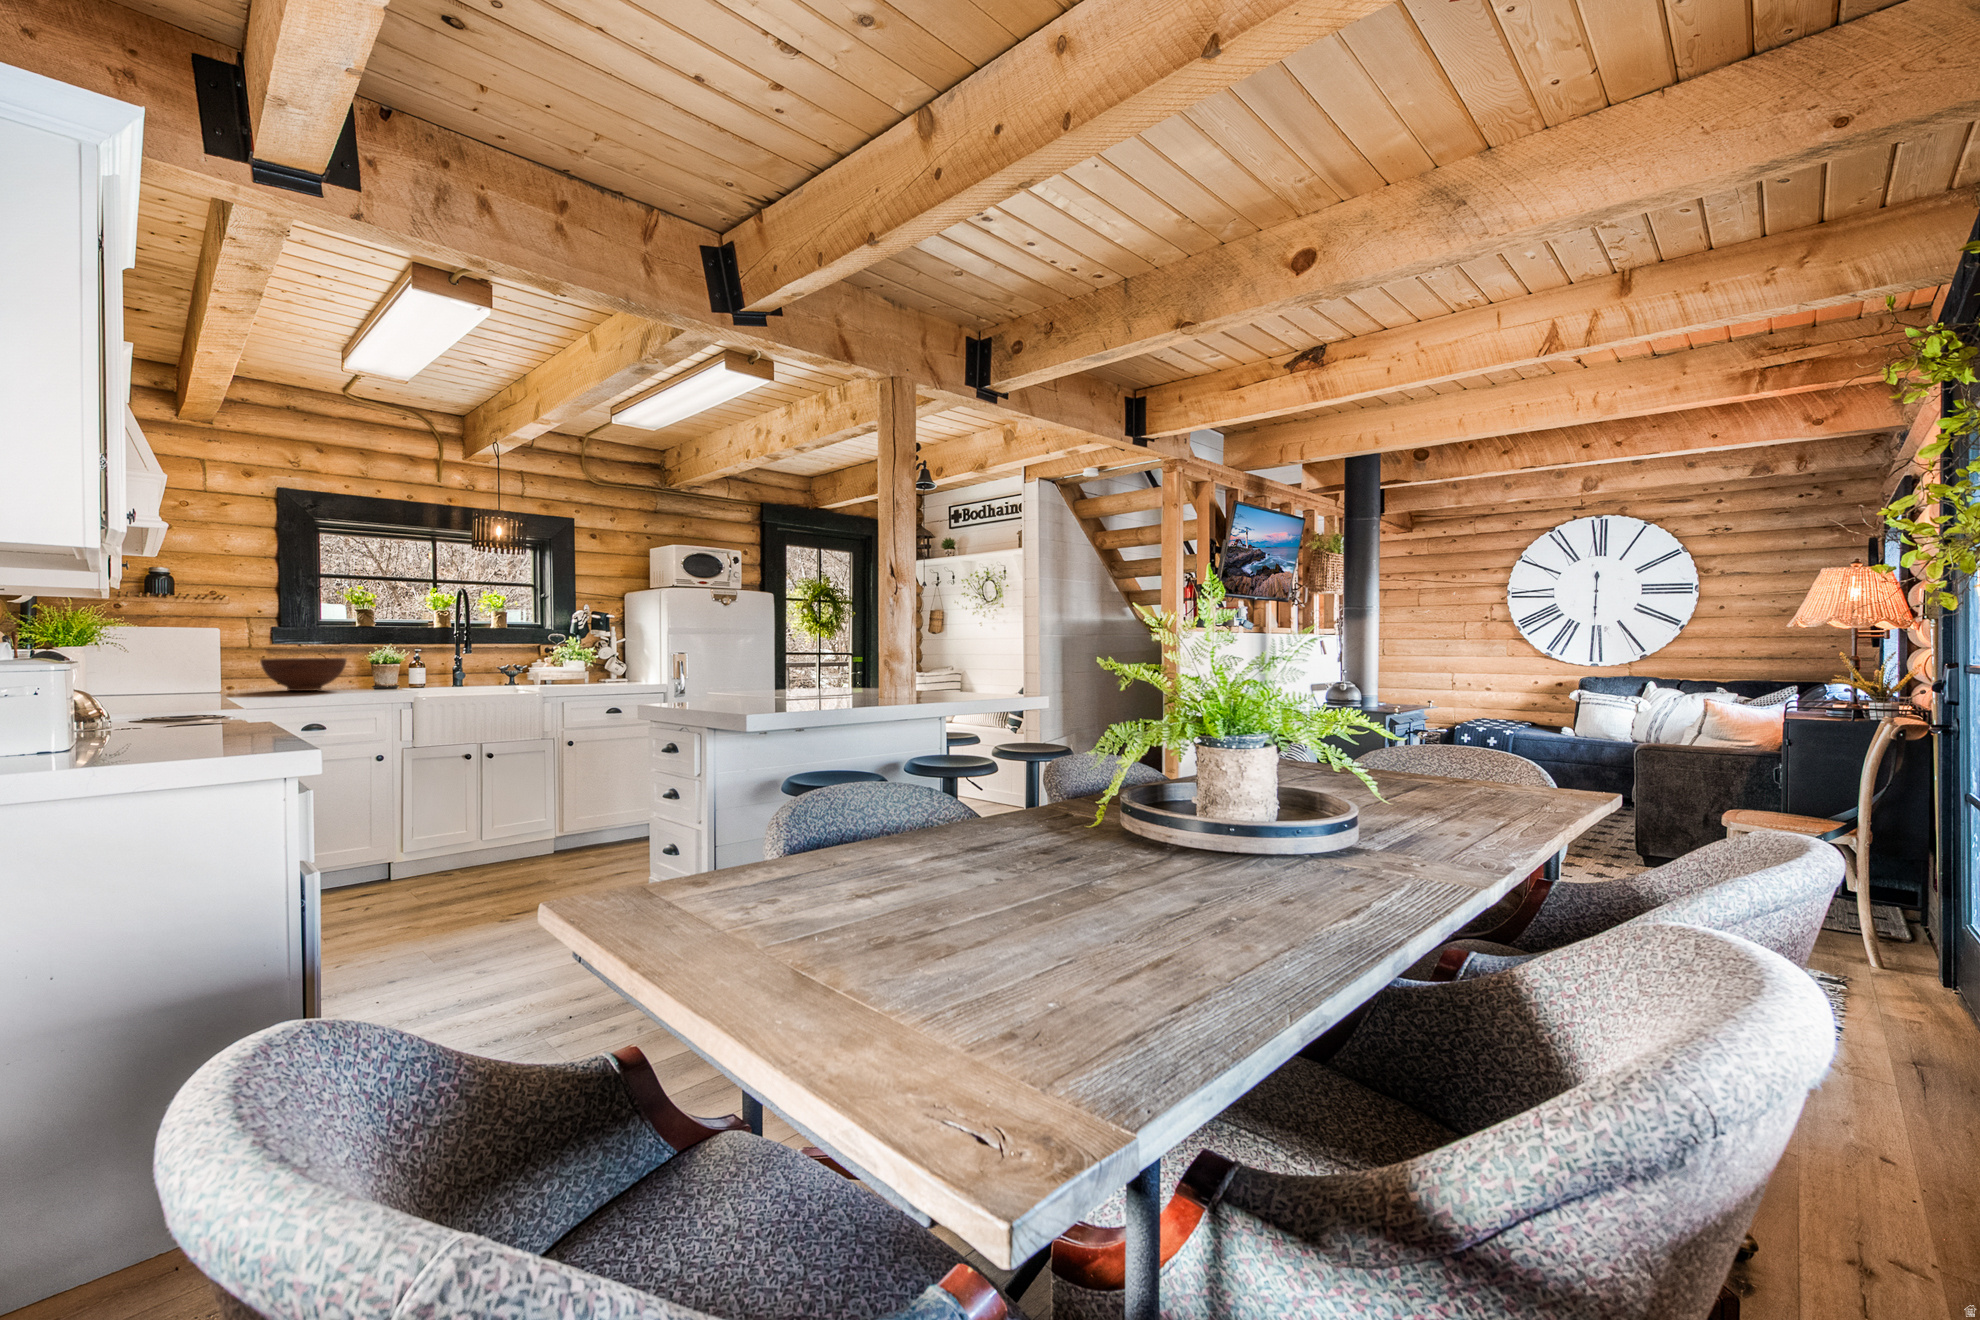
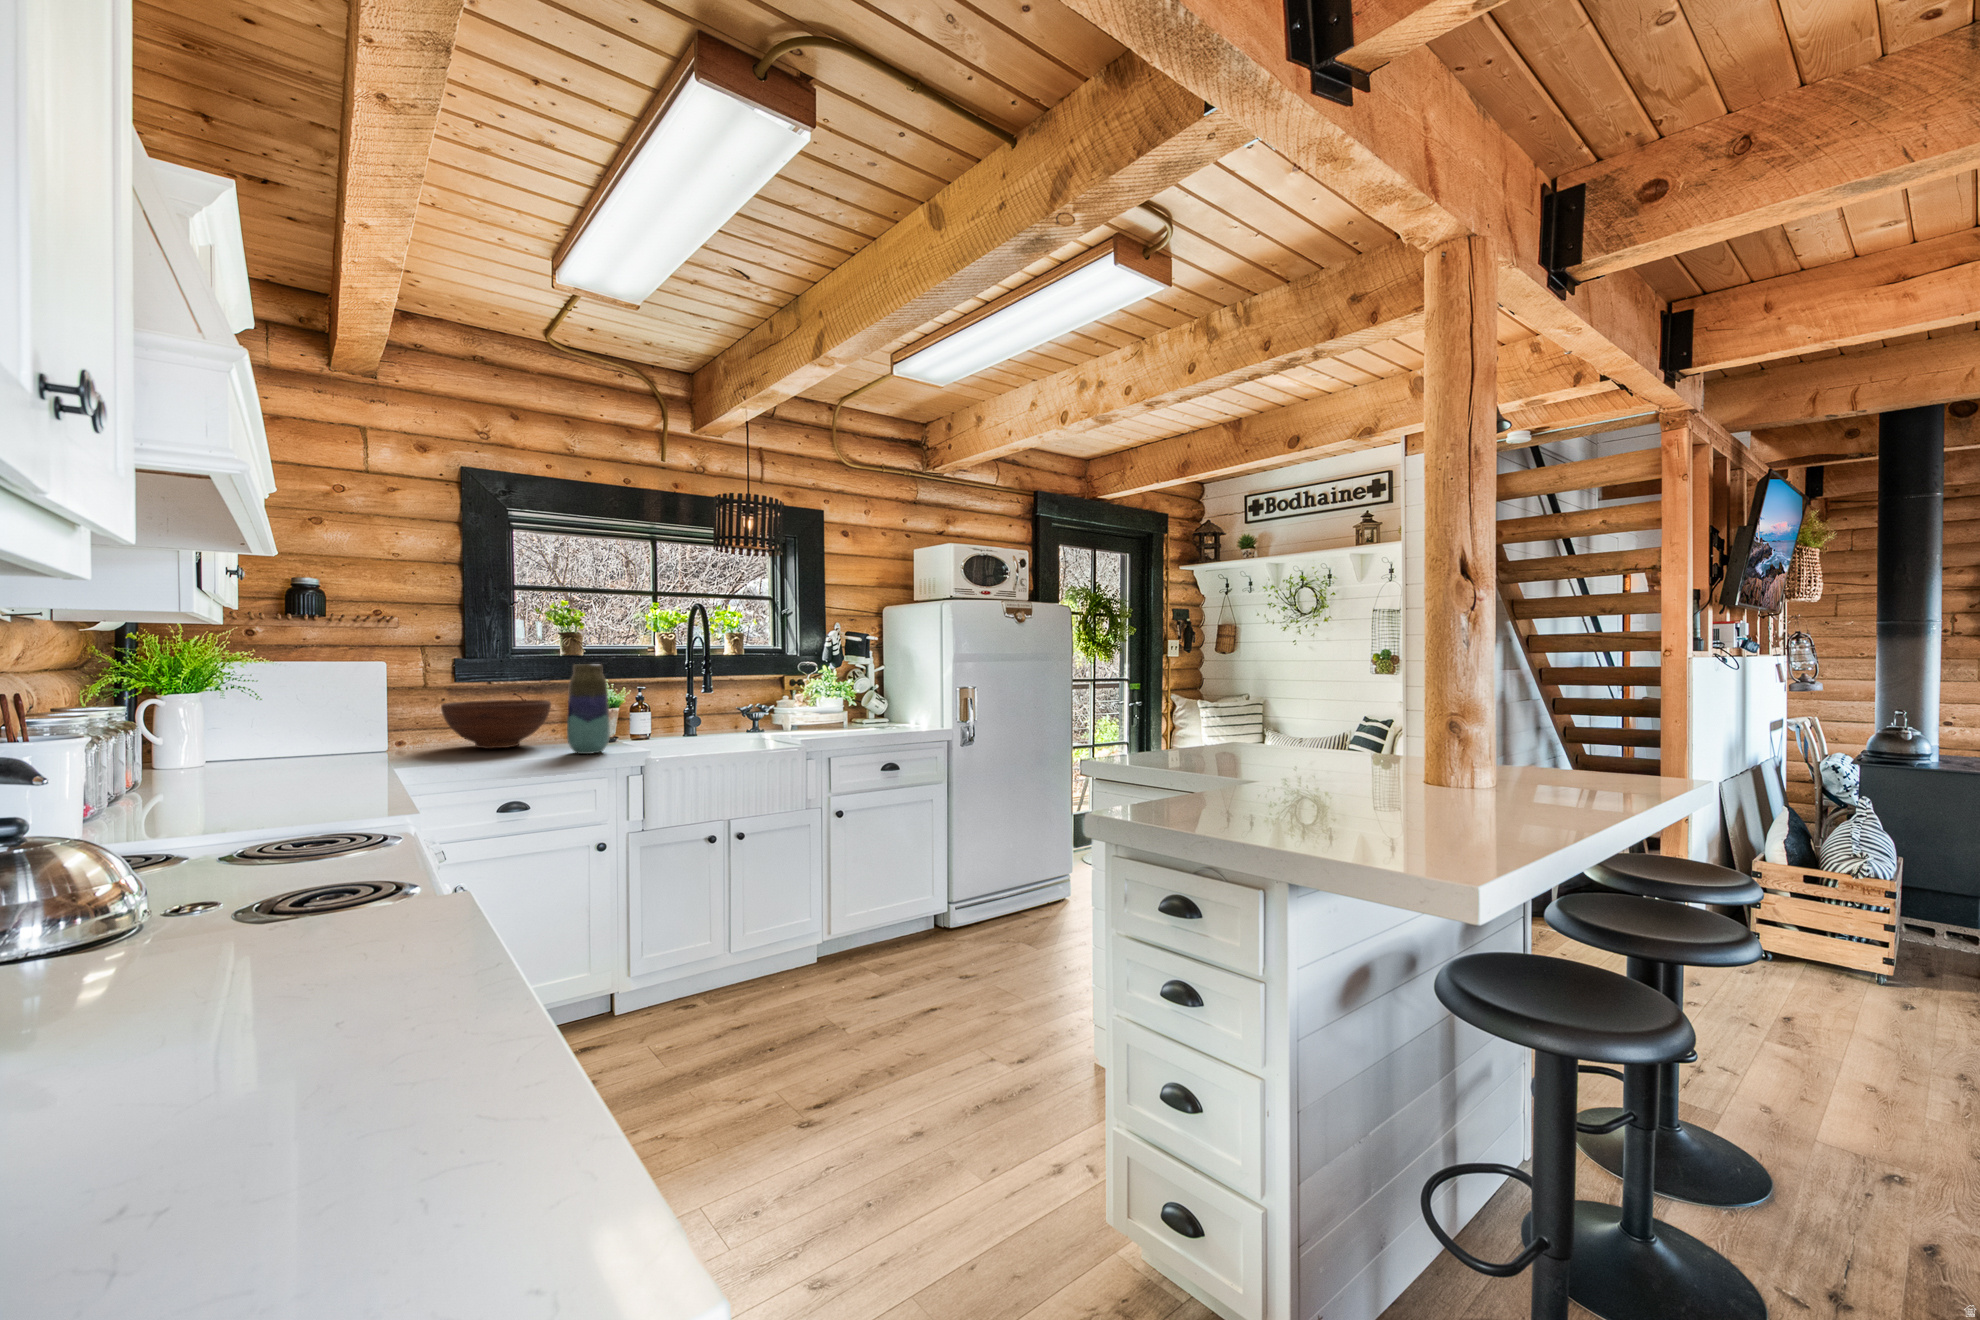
vase: none [358,630,391,693] -> present [567,664,610,754]

